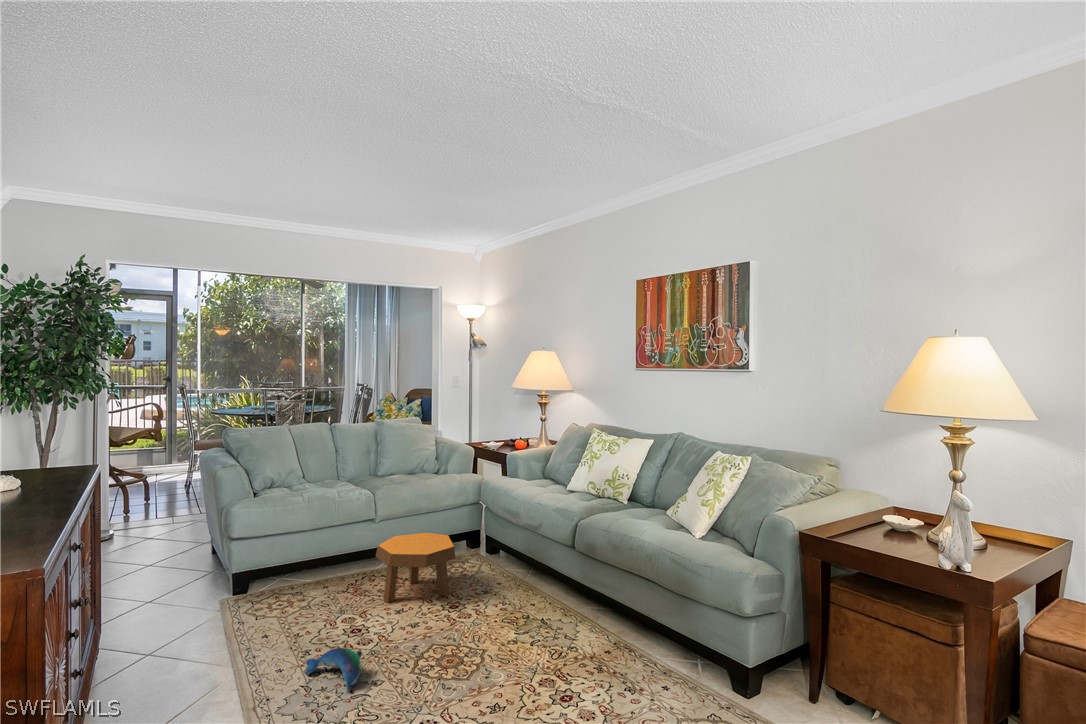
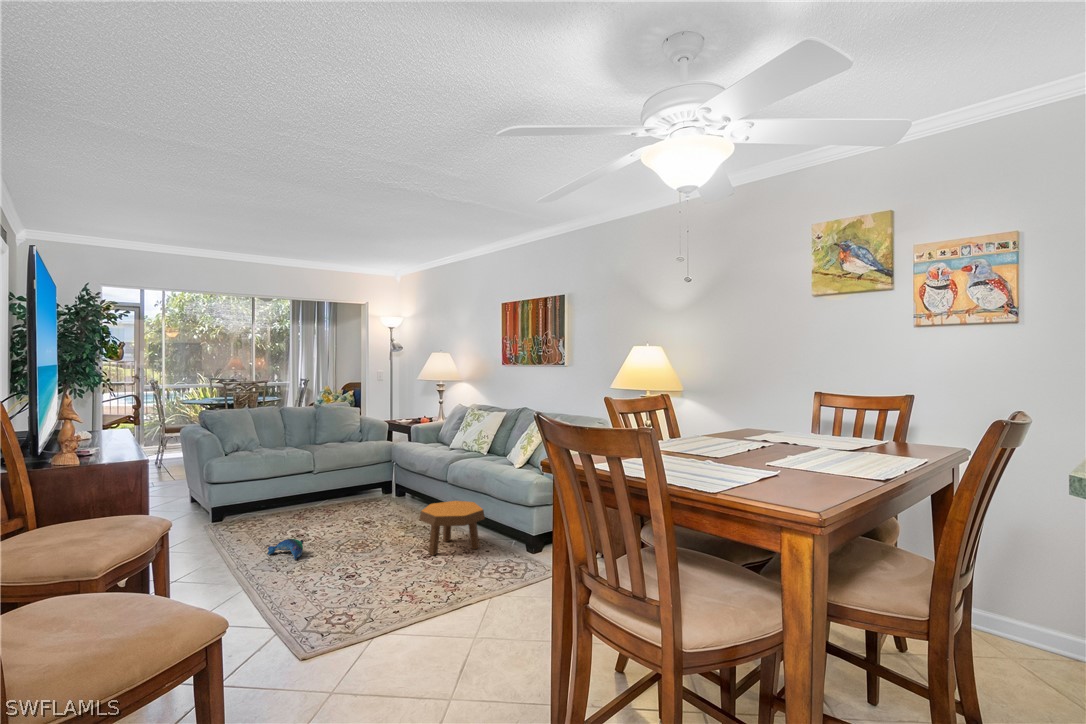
footstool: present [376,533,455,603] -> present [419,501,485,556]

